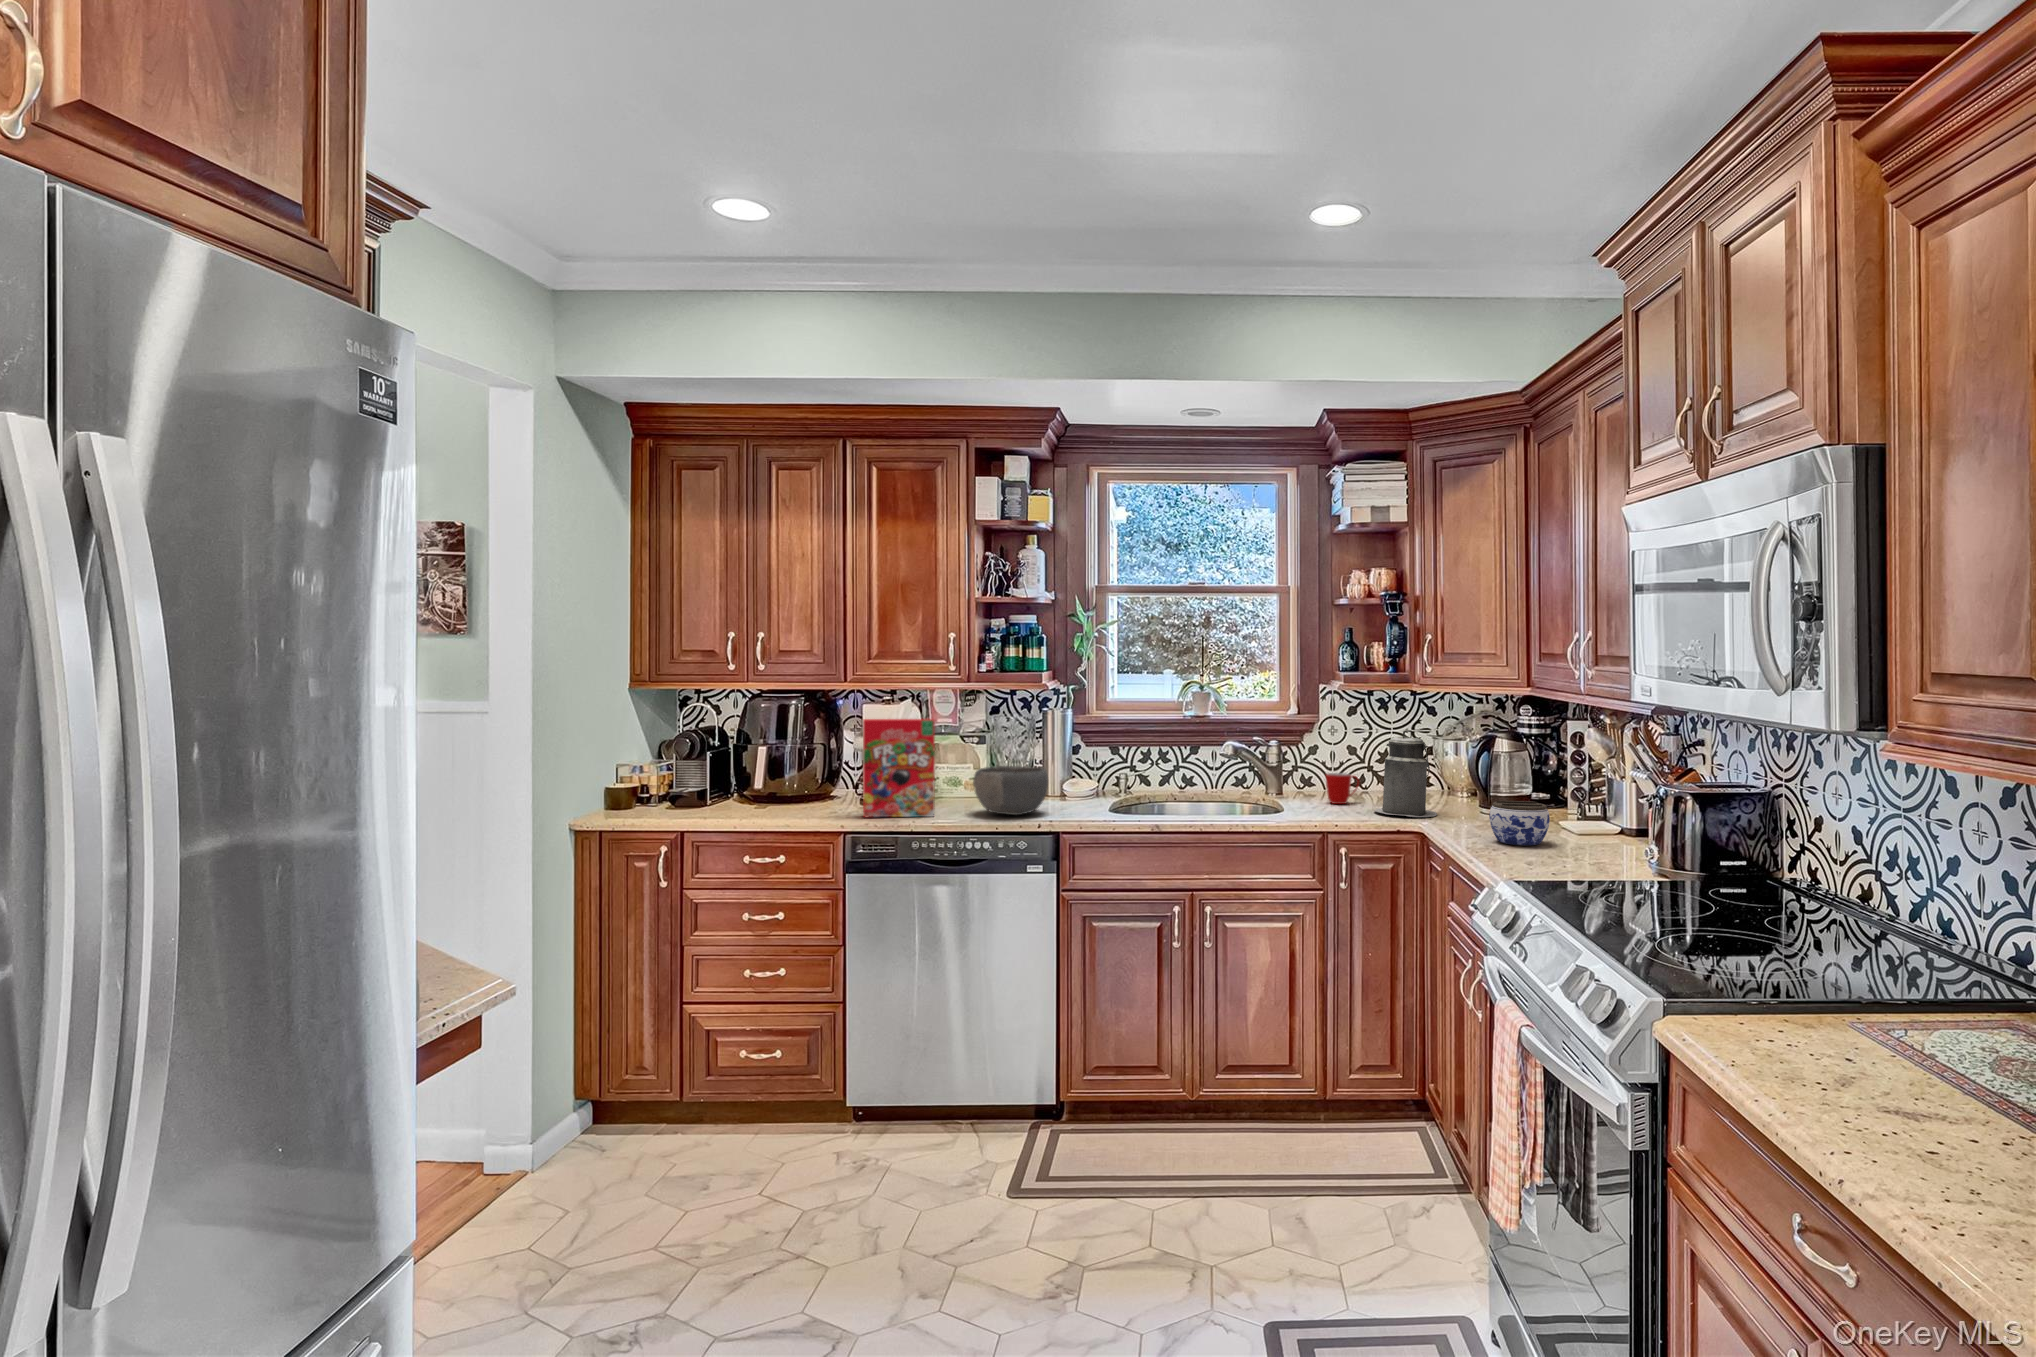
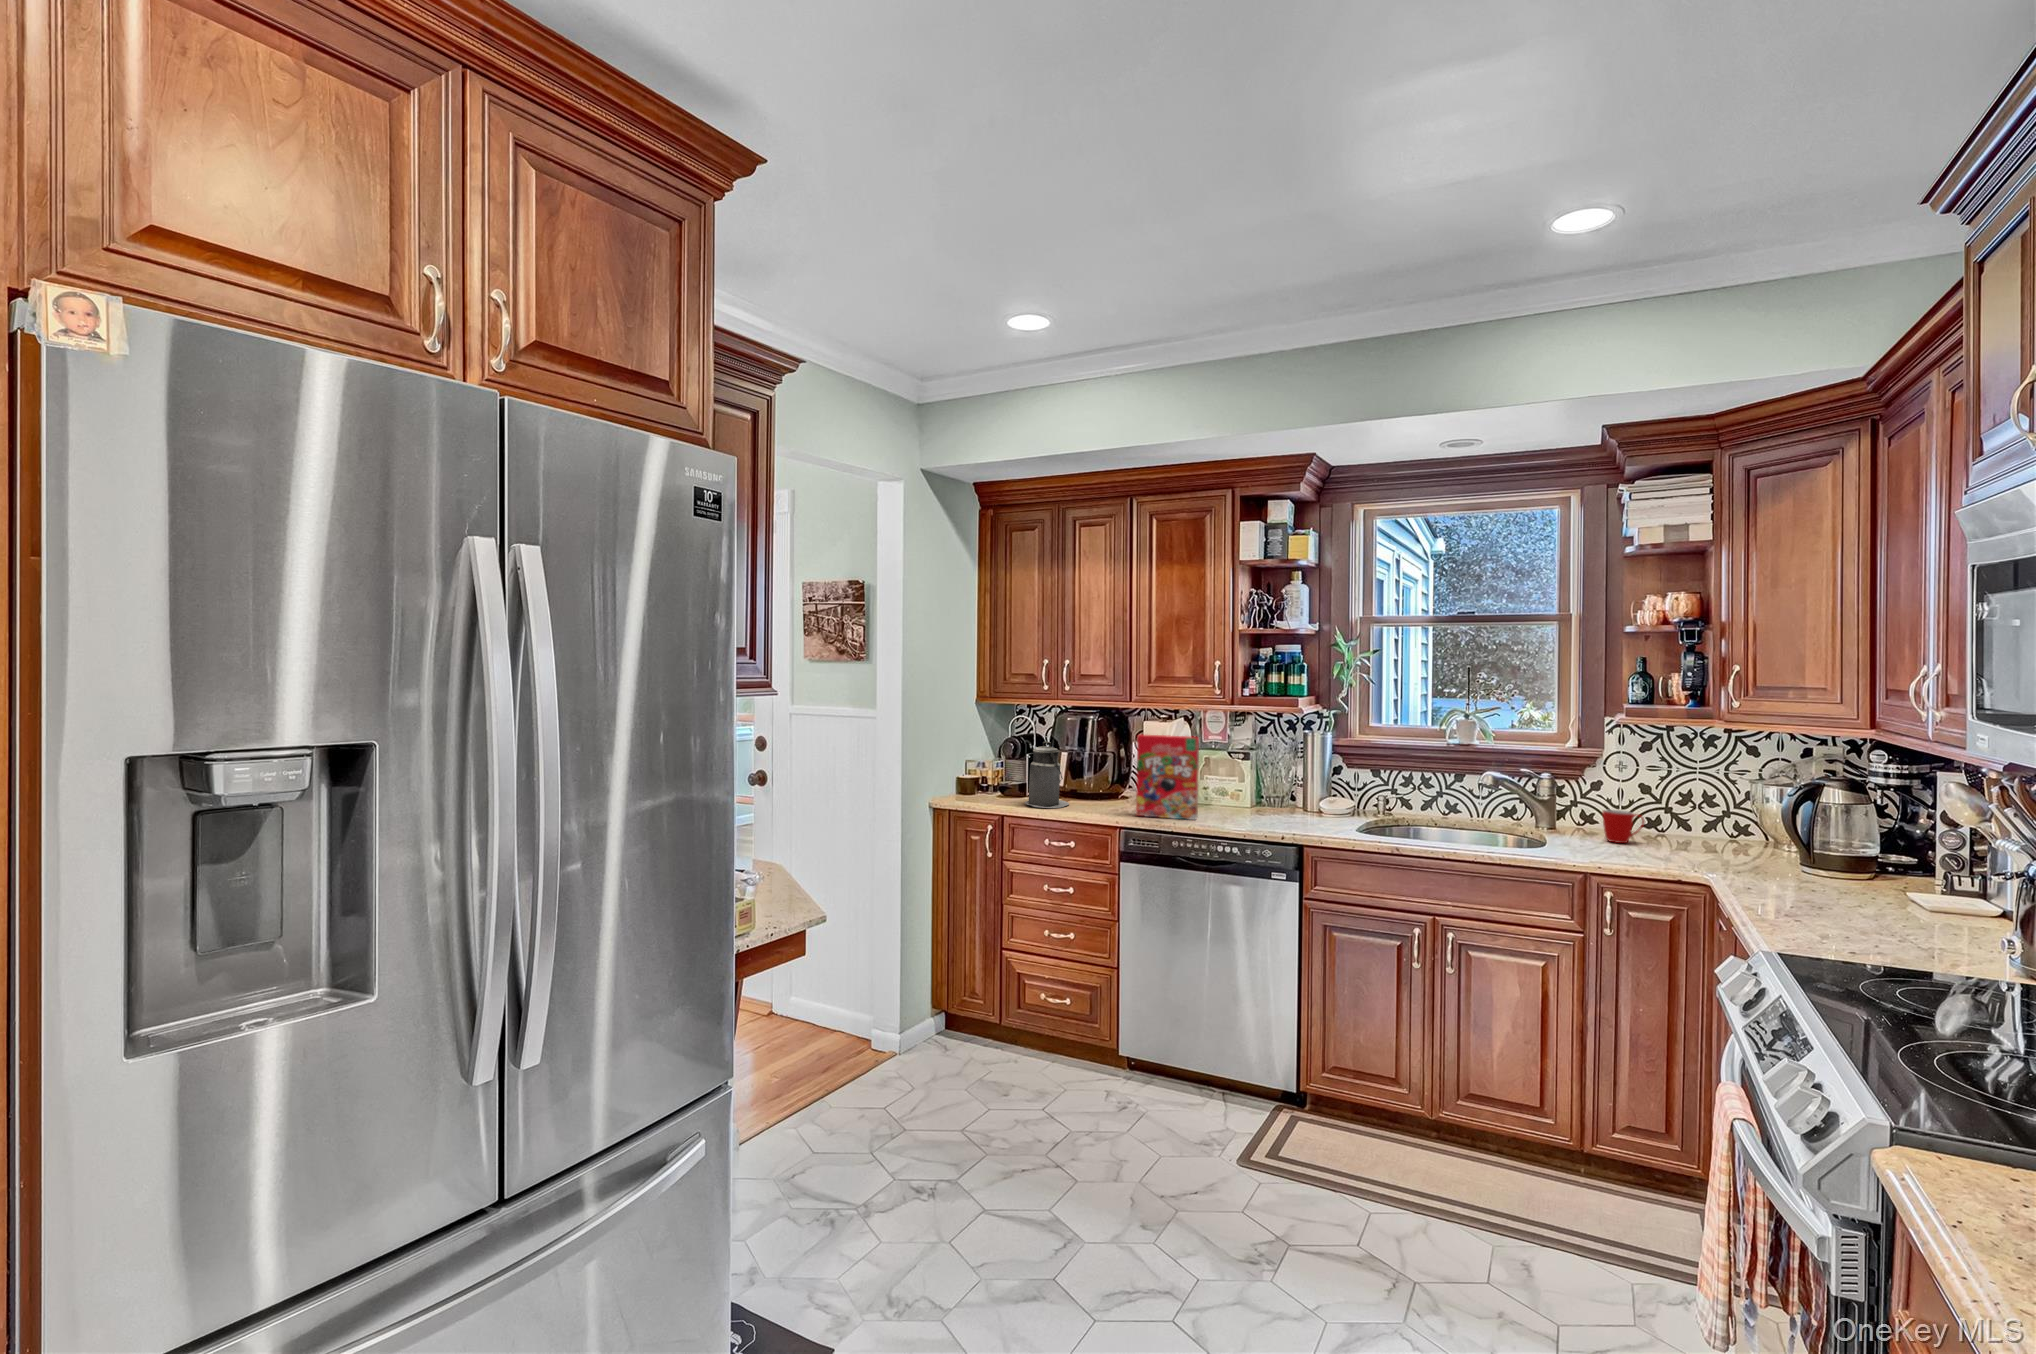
canister: present [1374,730,1437,817] -> present [1025,742,1069,808]
bowl: present [973,766,1048,815] -> none [1230,780,1299,826]
jar: present [1489,801,1550,845] -> none [1788,864,1876,920]

